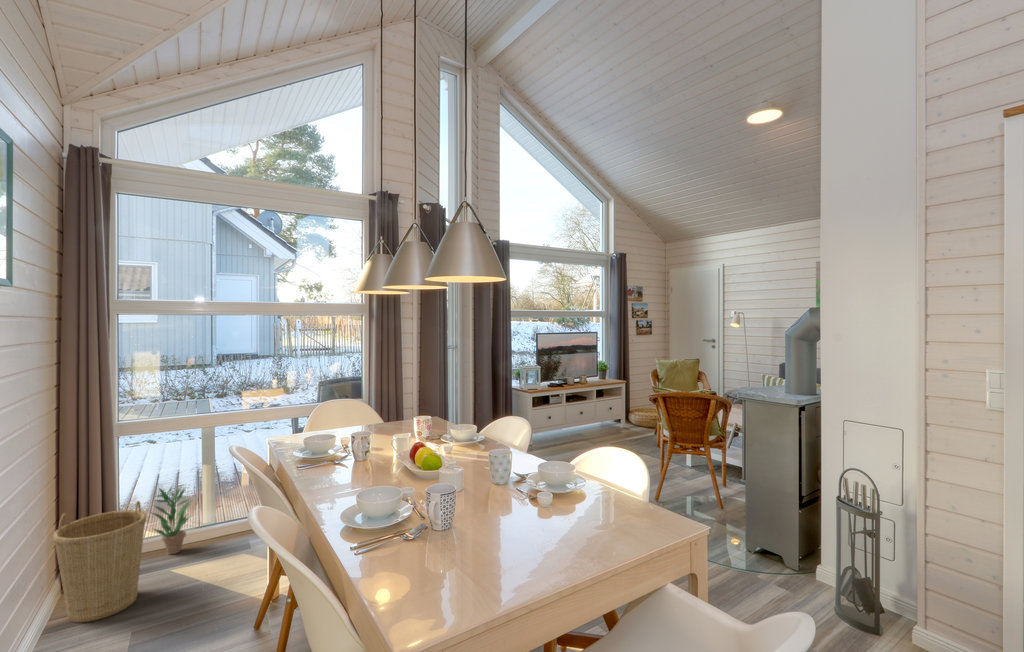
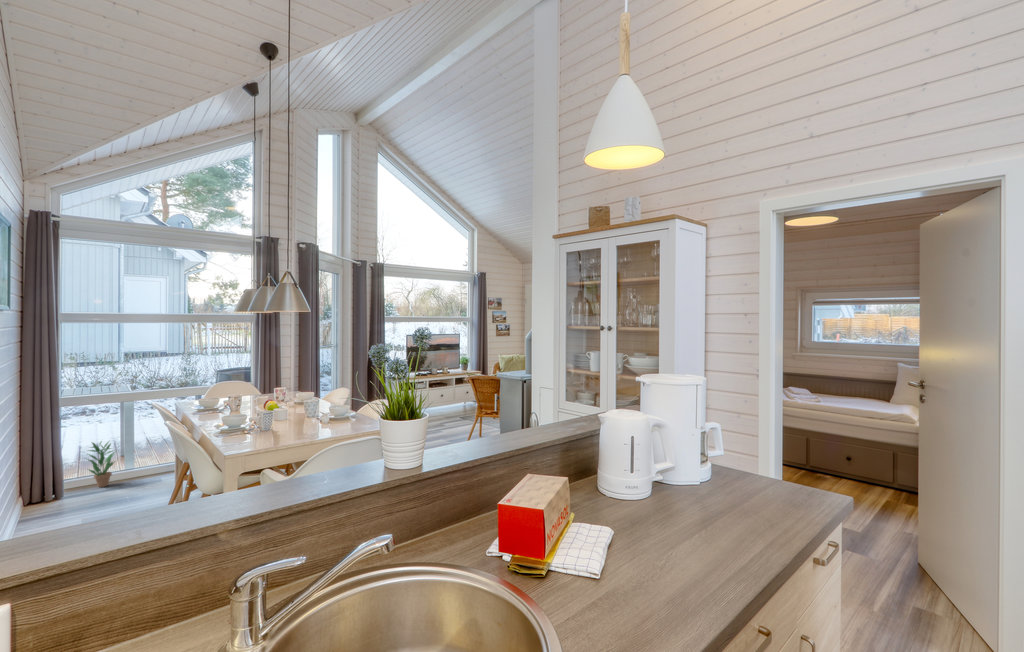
basket: present [53,501,146,622] -> none [21,447,84,520]

